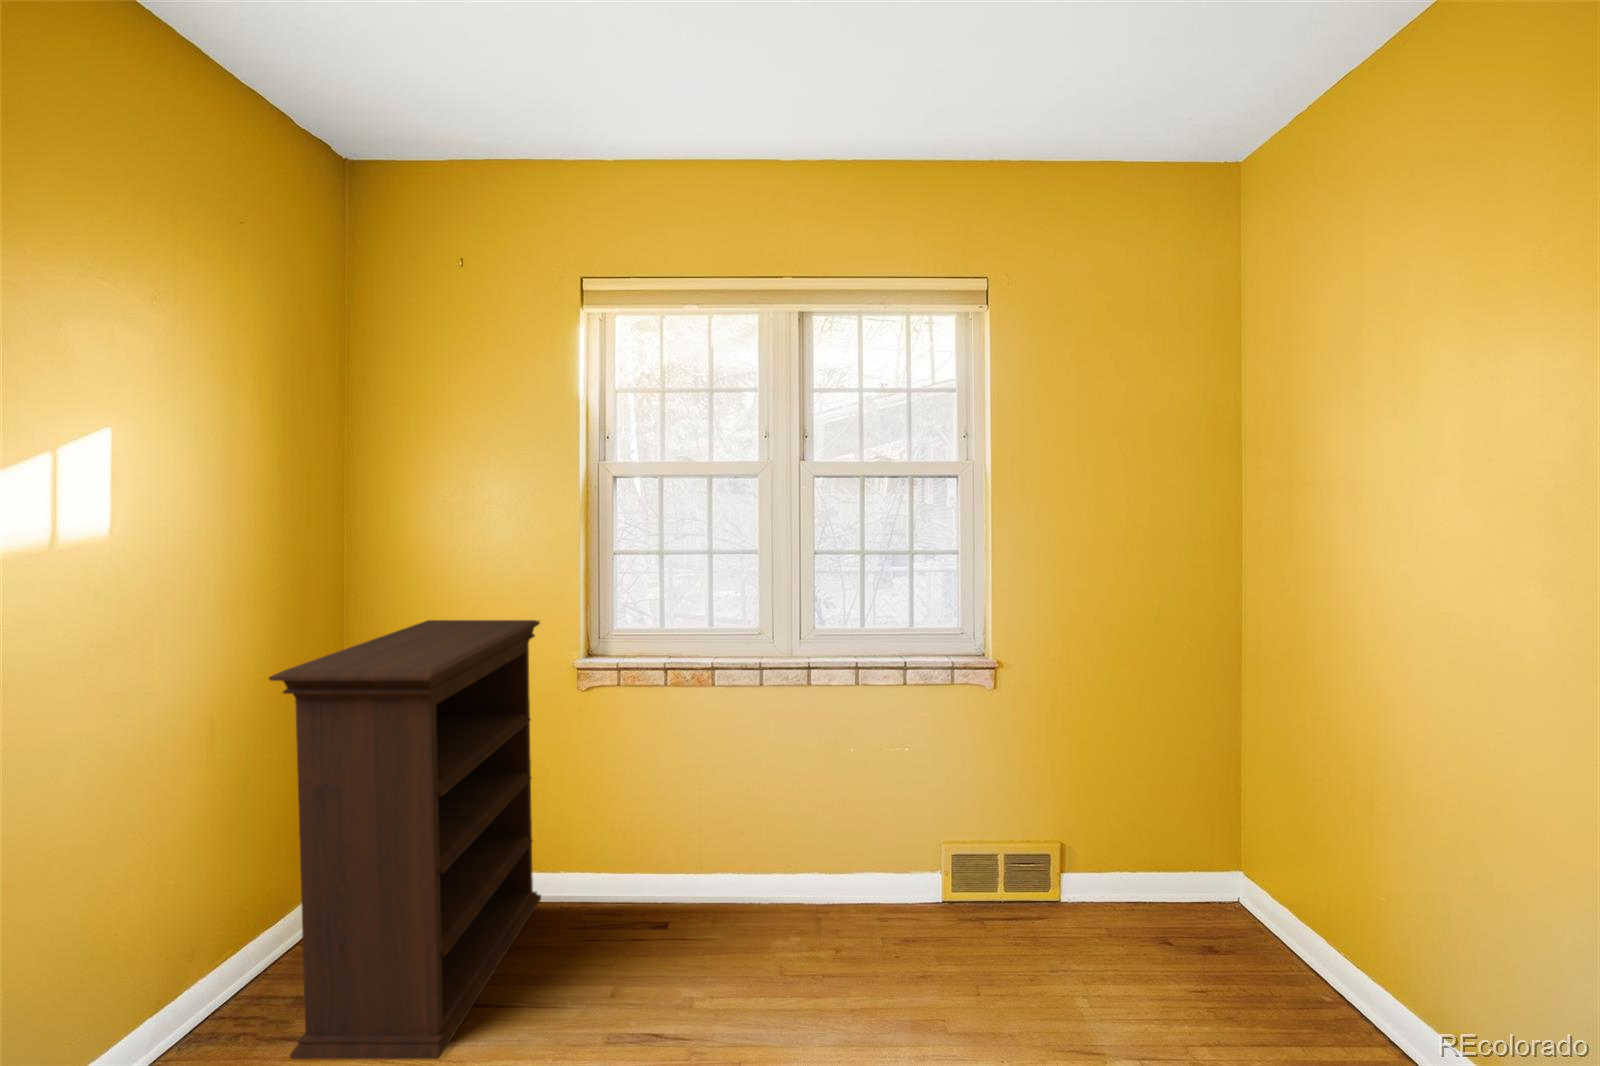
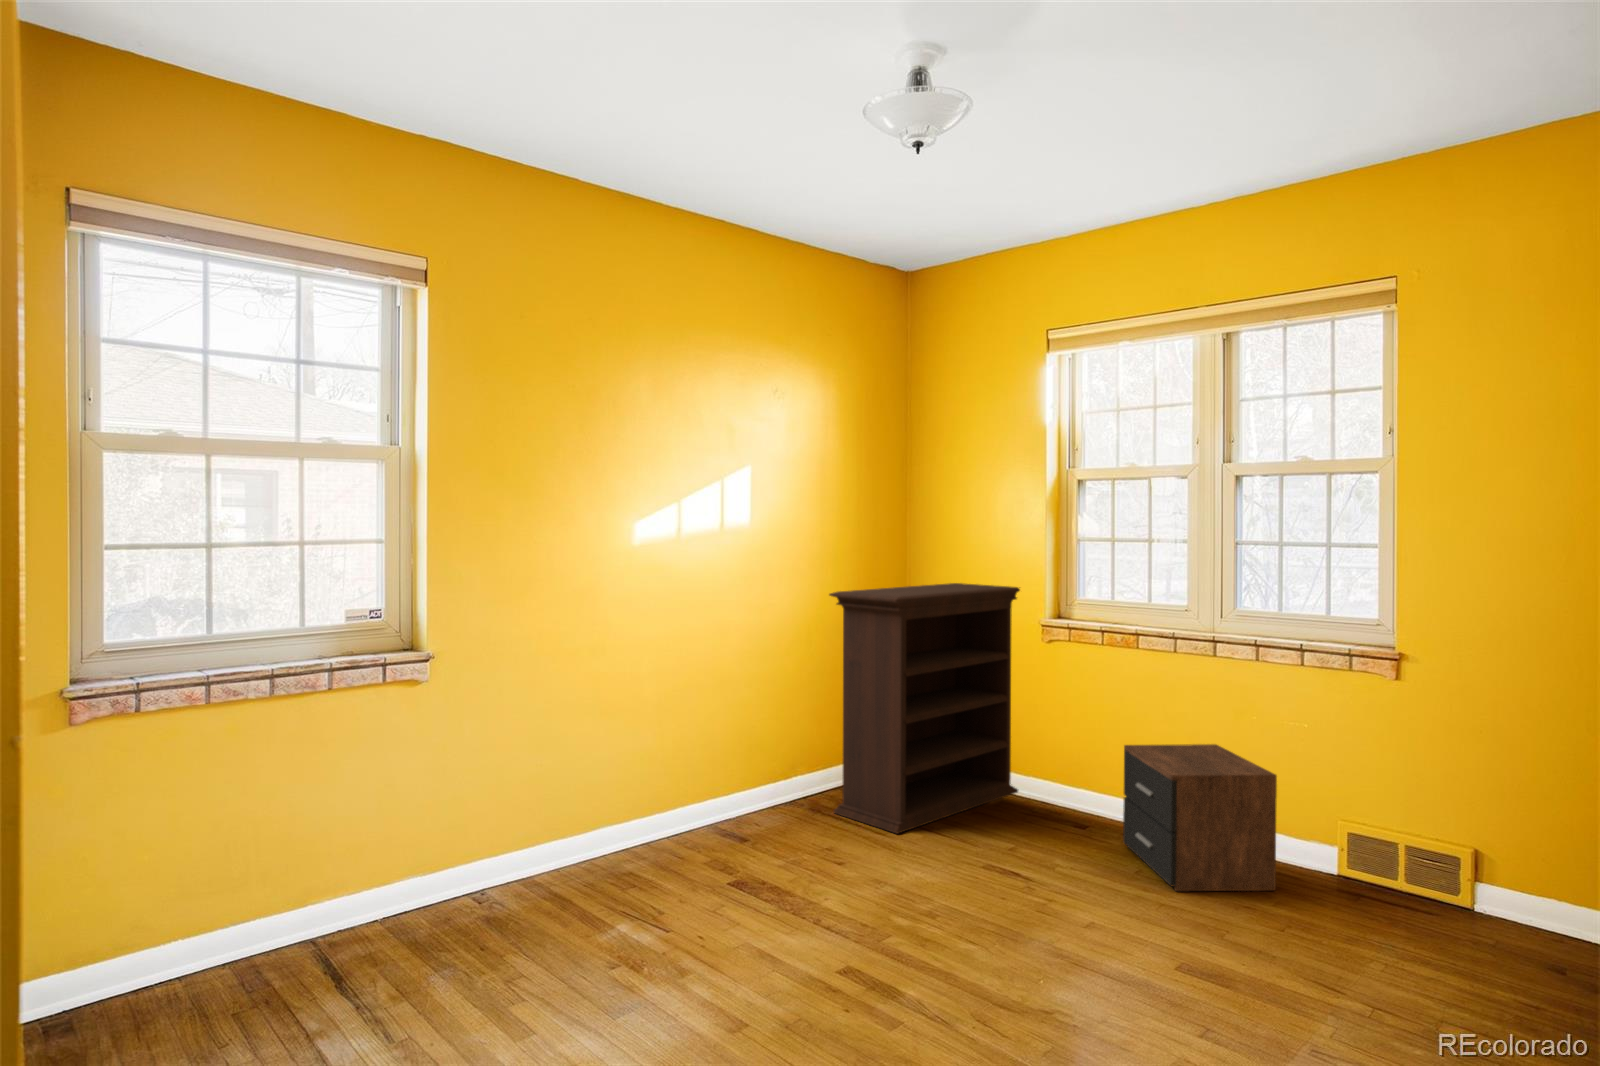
nightstand: none [734,787,922,997] -> present [1123,744,1277,891]

